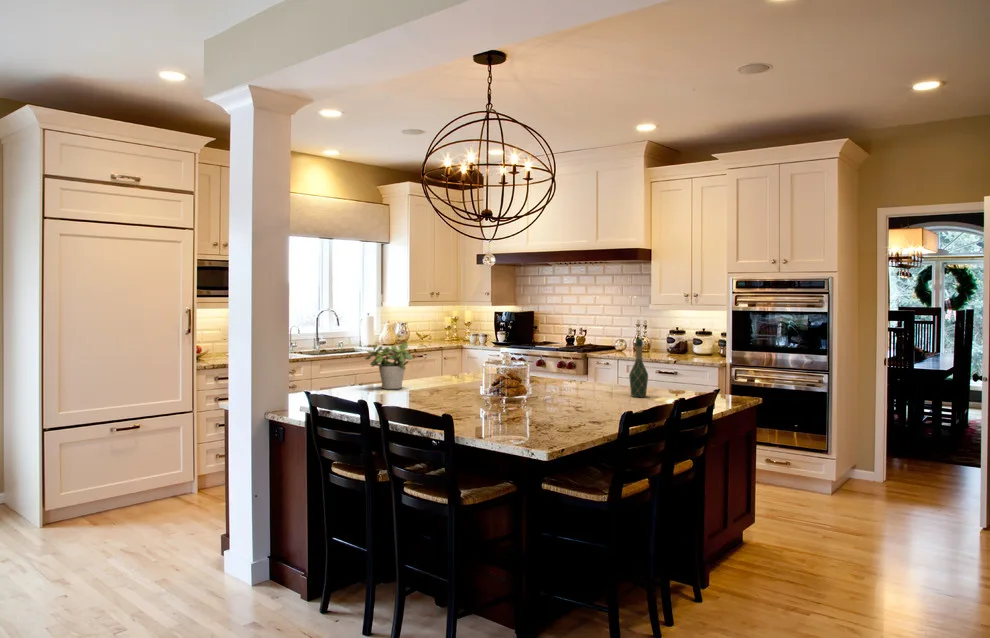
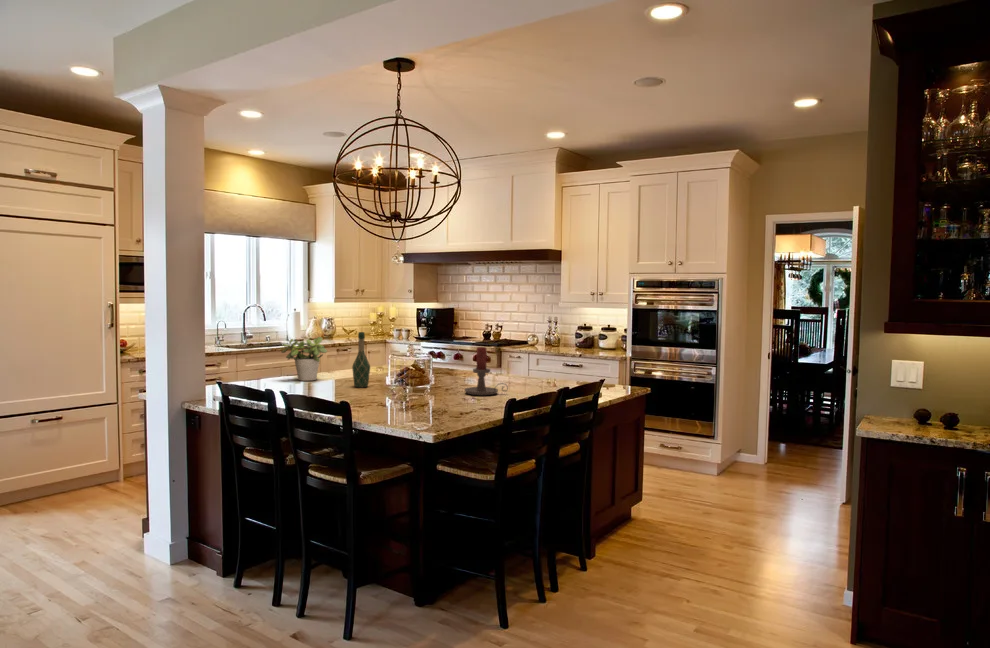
wine bottle: present [629,339,648,397] -> present [352,332,370,387]
candle holder: none [563,352,612,406] -> present [465,347,508,395]

